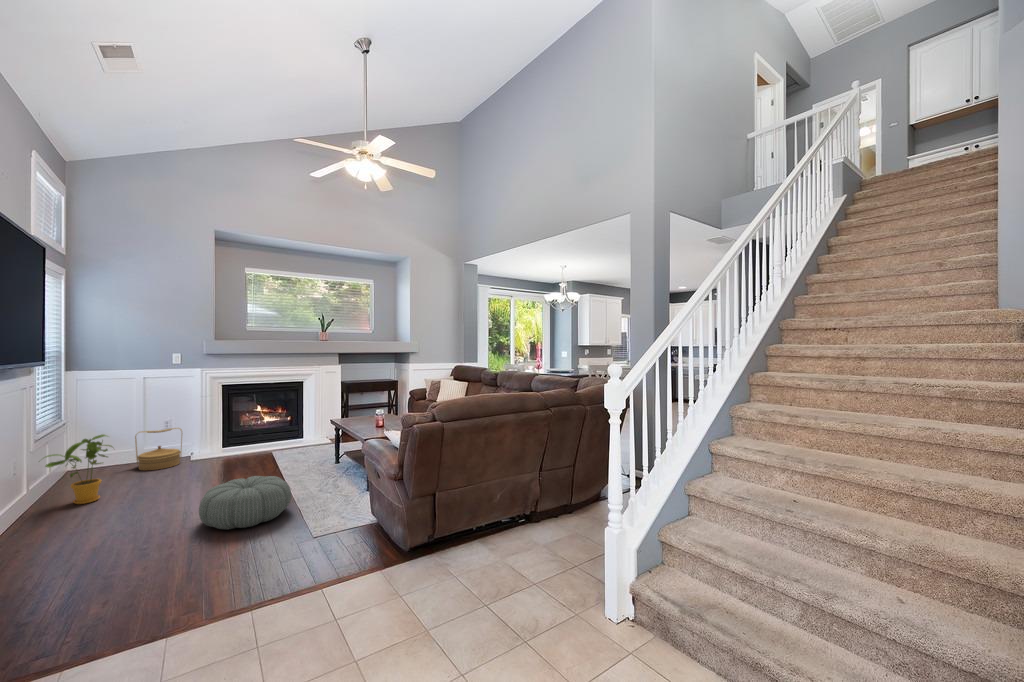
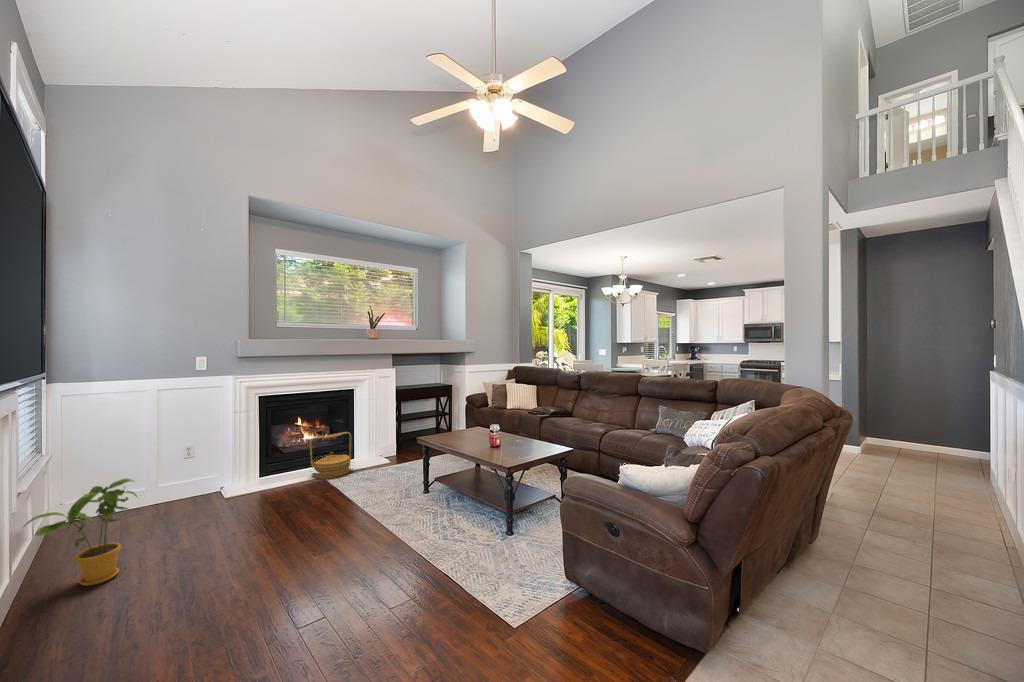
woven basket: present [135,428,182,470] -> present [310,432,351,479]
pouf: present [199,476,291,529] -> none [303,529,426,626]

